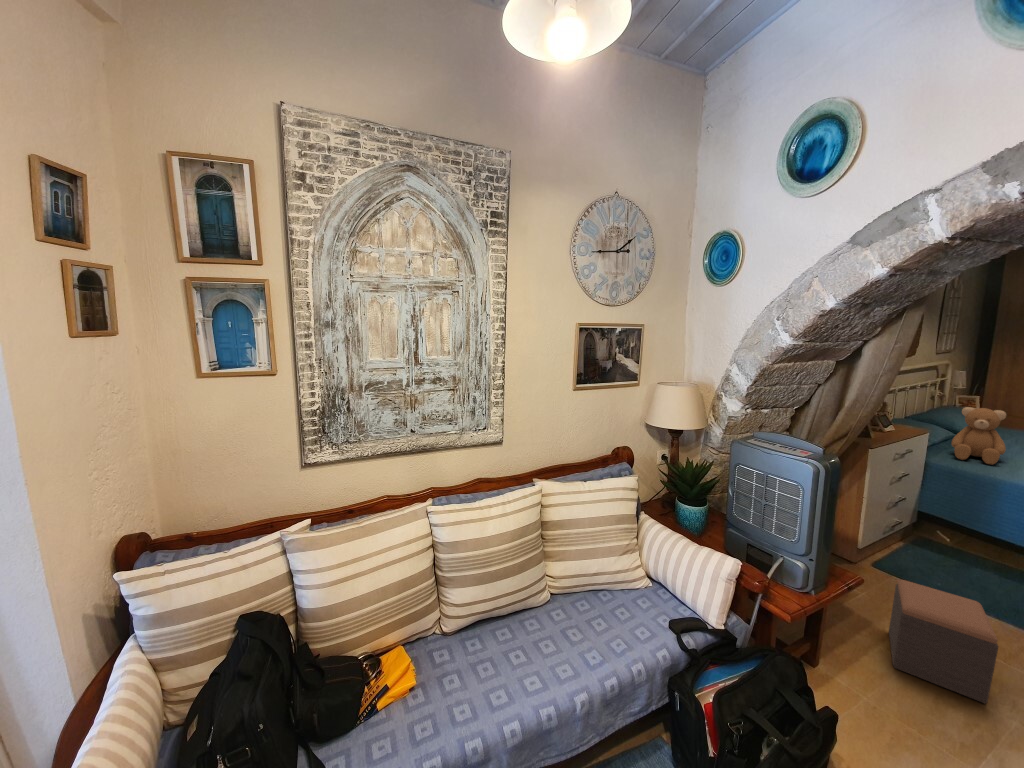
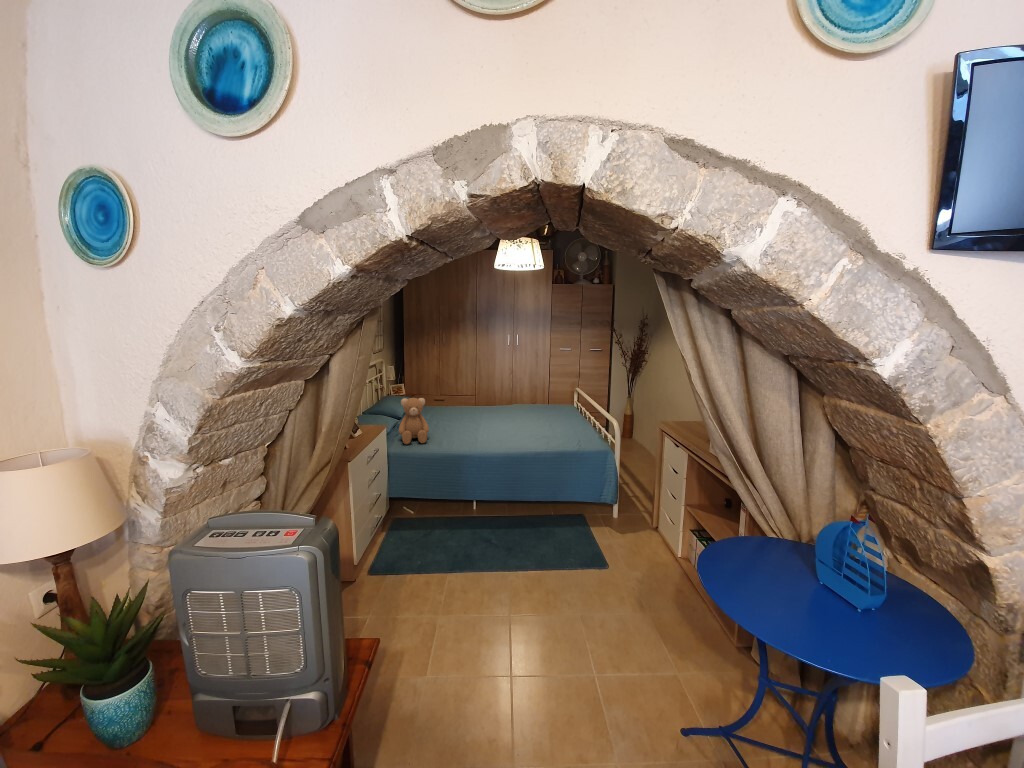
footstool: present [889,580,998,704] -> none [393,580,468,693]

